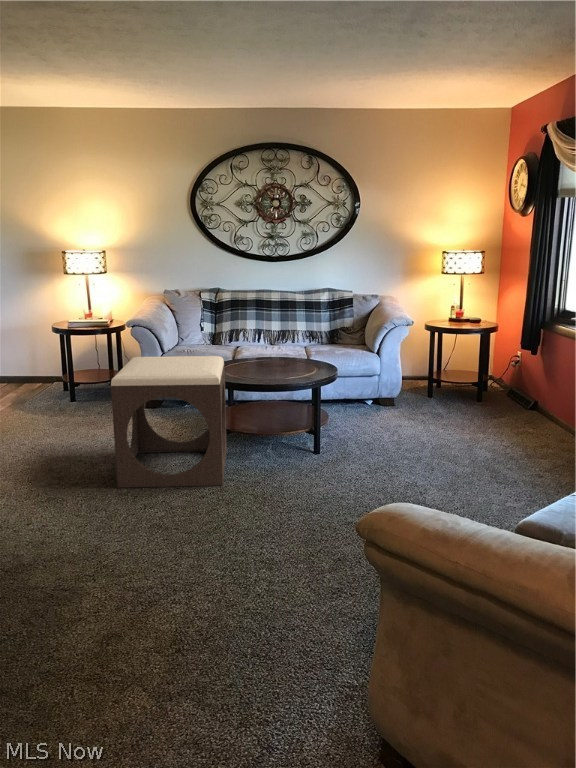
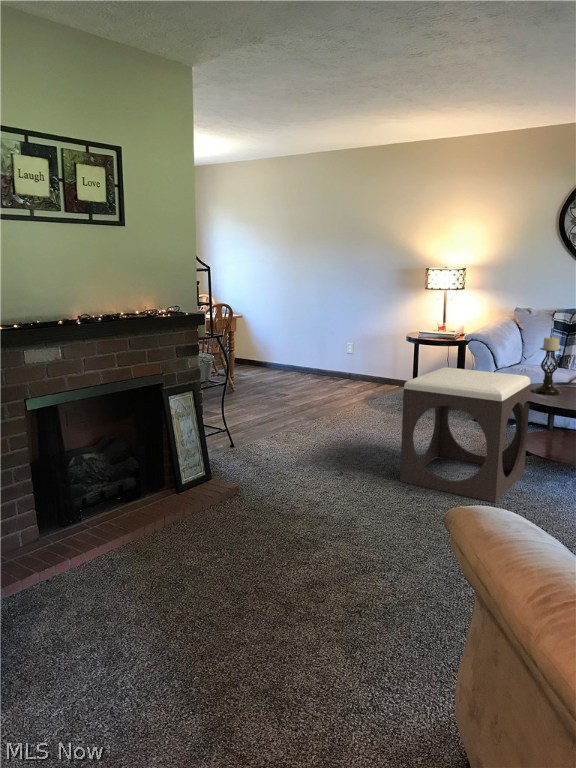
candle holder: none [220,315,243,372] -> present [534,336,562,395]

